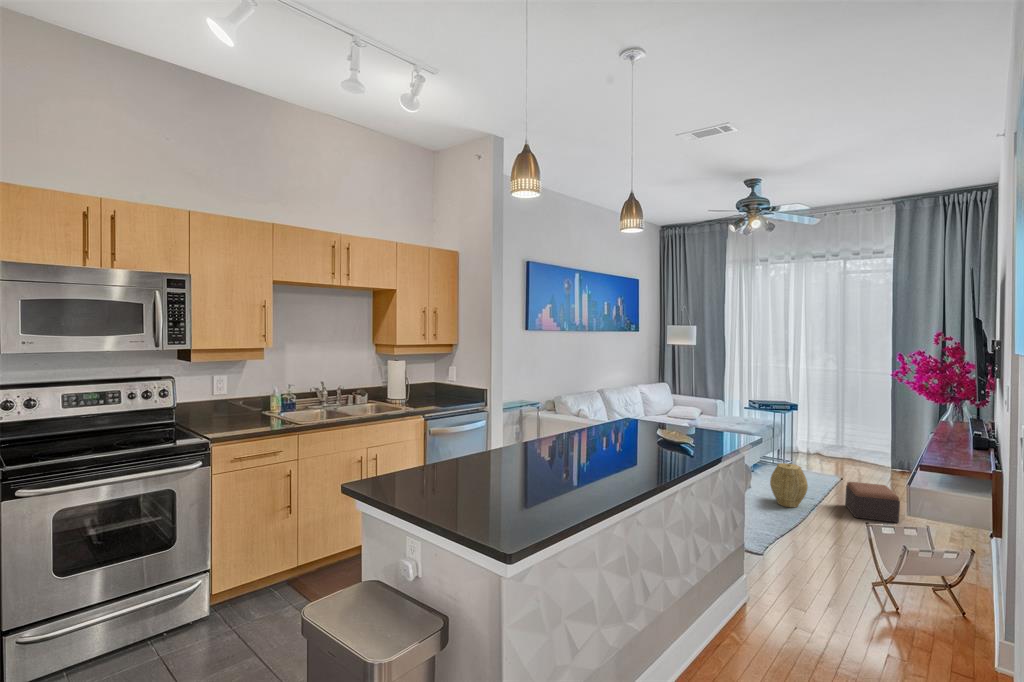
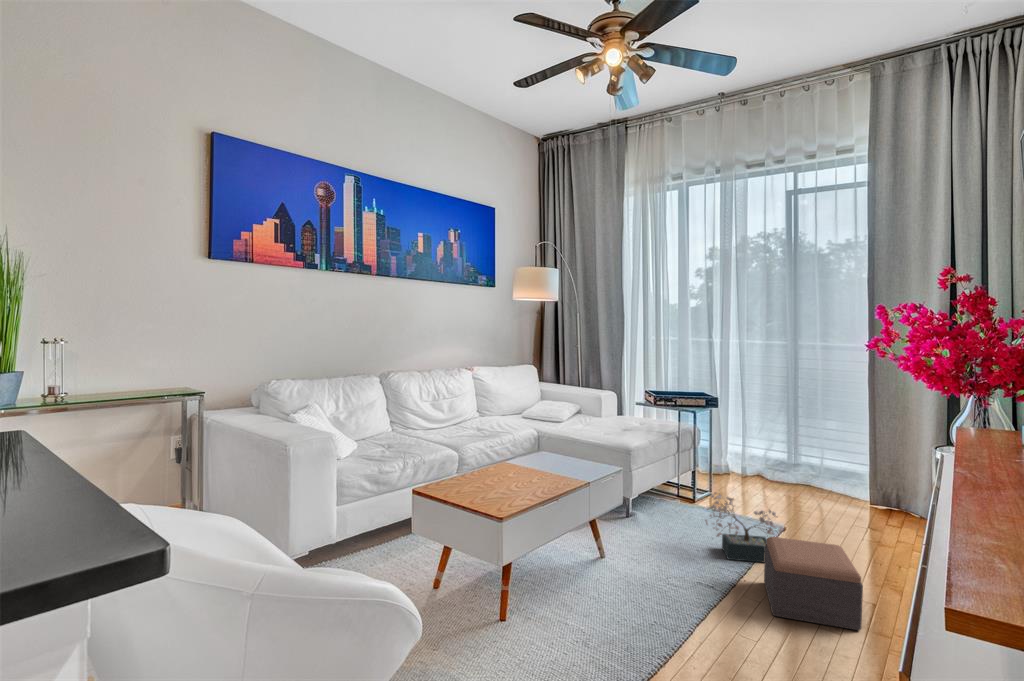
decorative plant: none [807,460,852,497] -> present [705,493,783,562]
woven basket: present [770,463,808,507] -> none [622,499,688,589]

